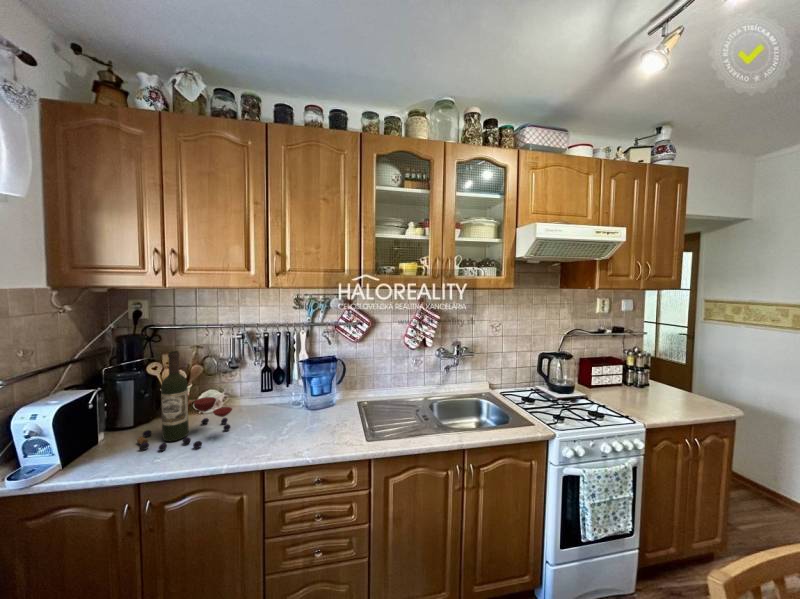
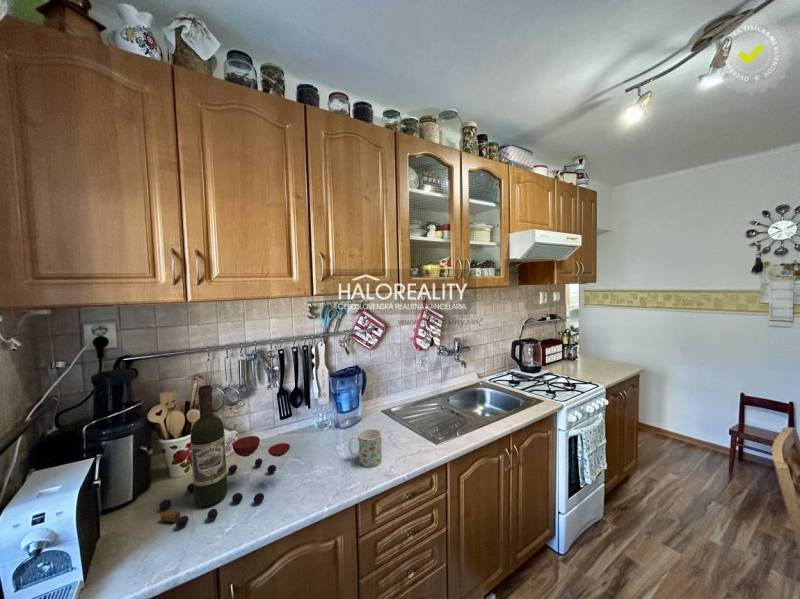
mug: none [287,411,312,445] -> present [349,429,382,467]

